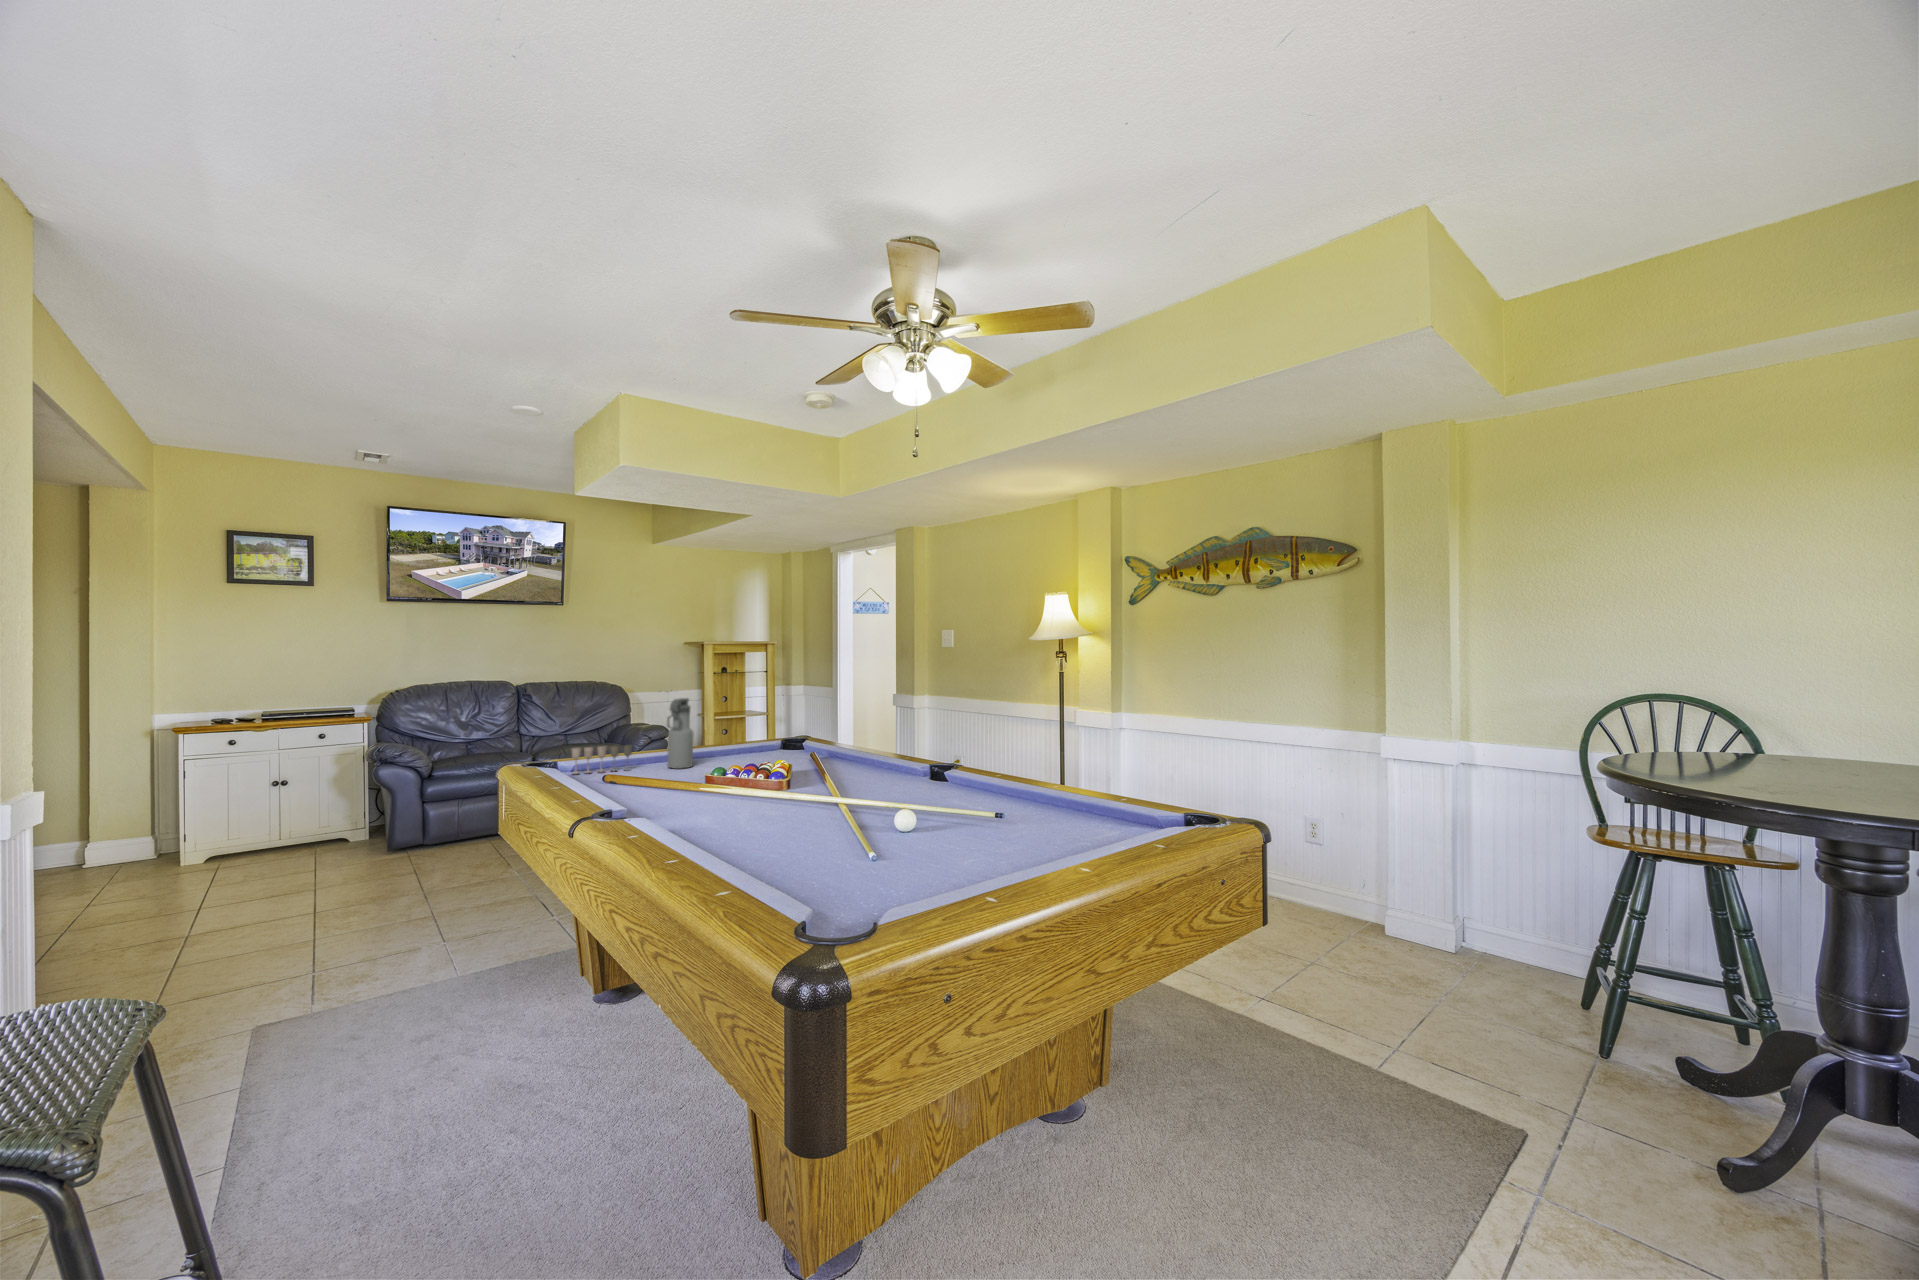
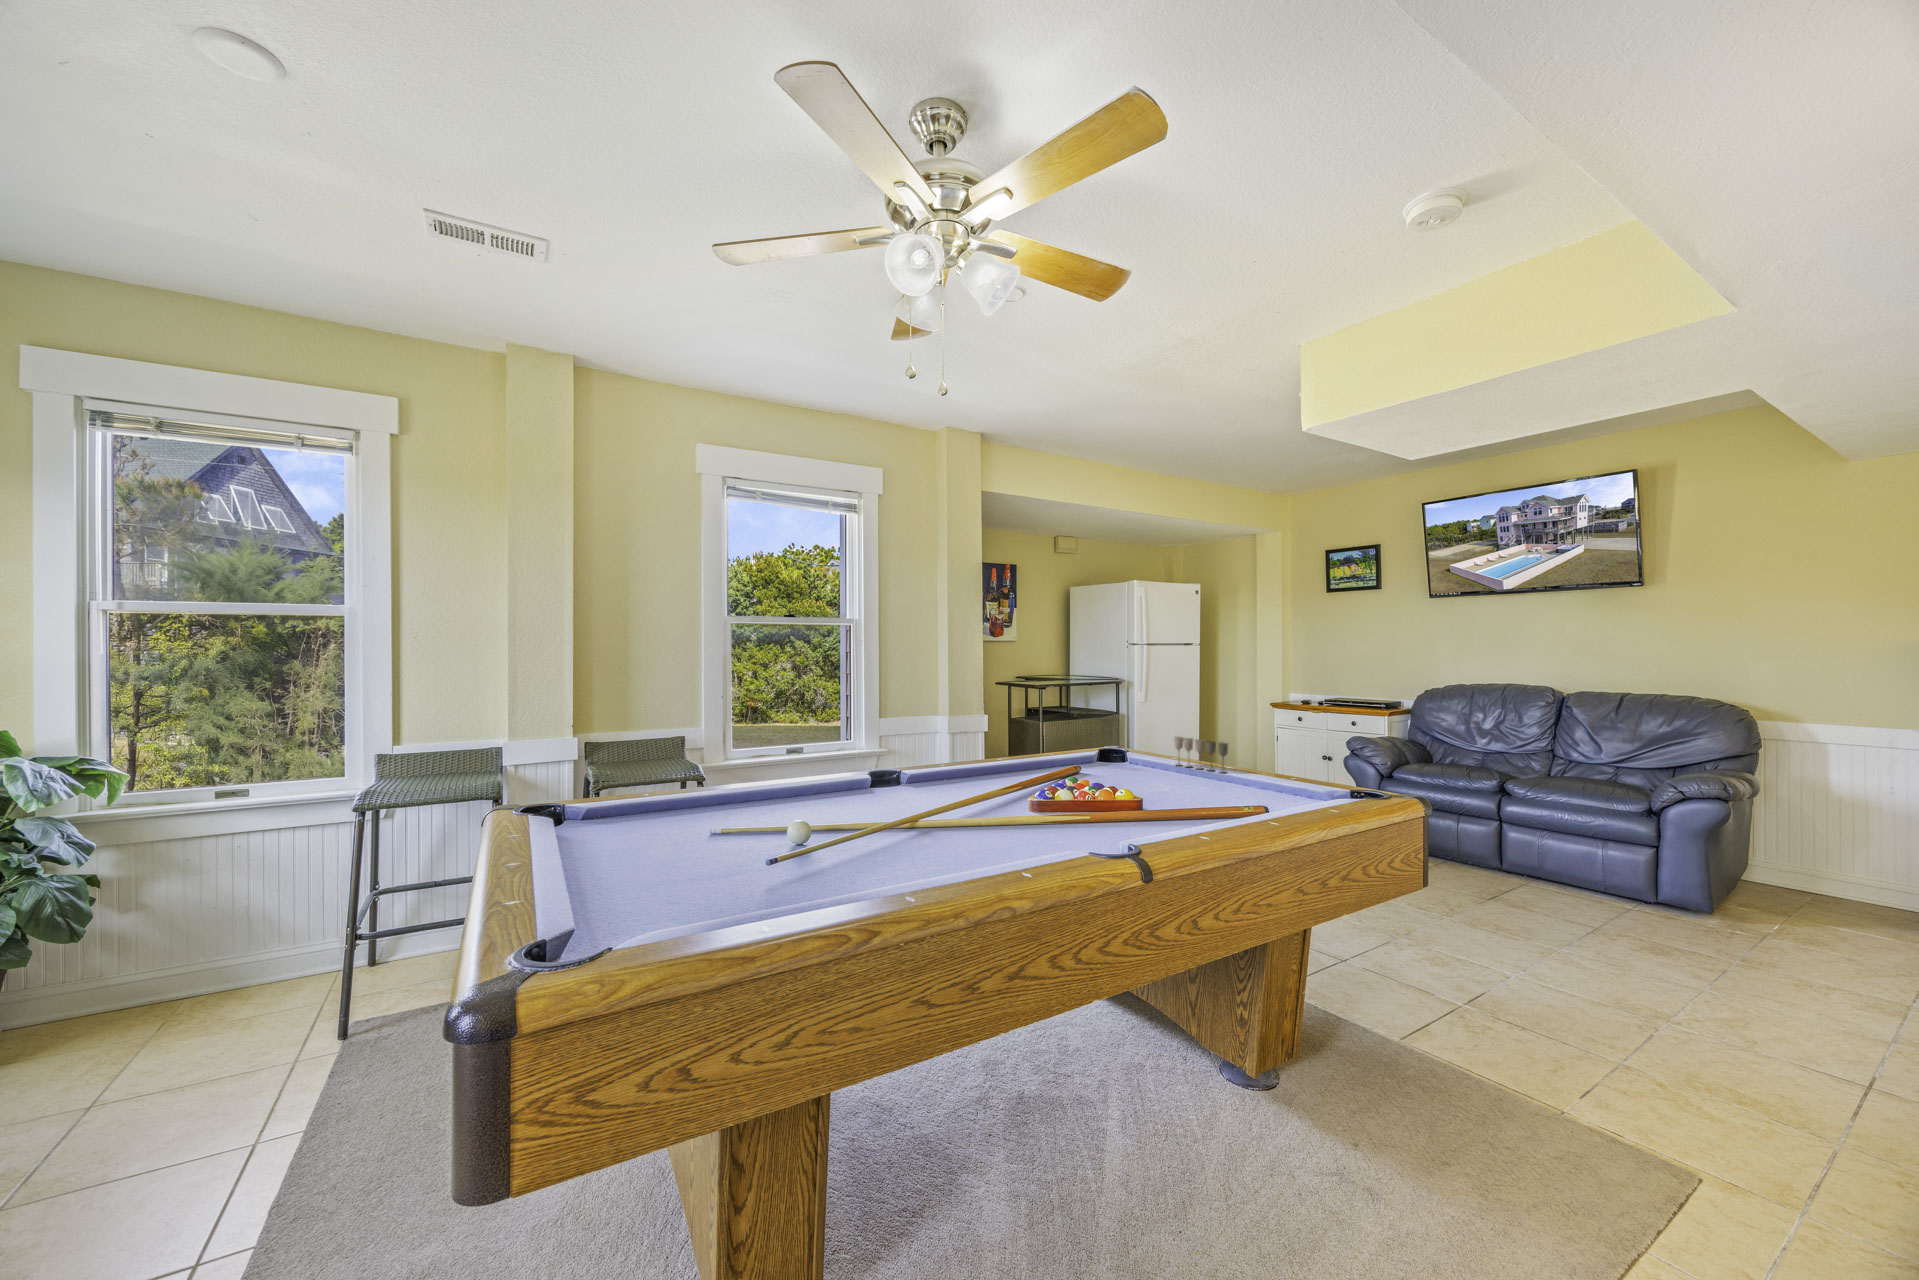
water bottle: present [667,698,693,769] -> none [1248,691,1284,784]

